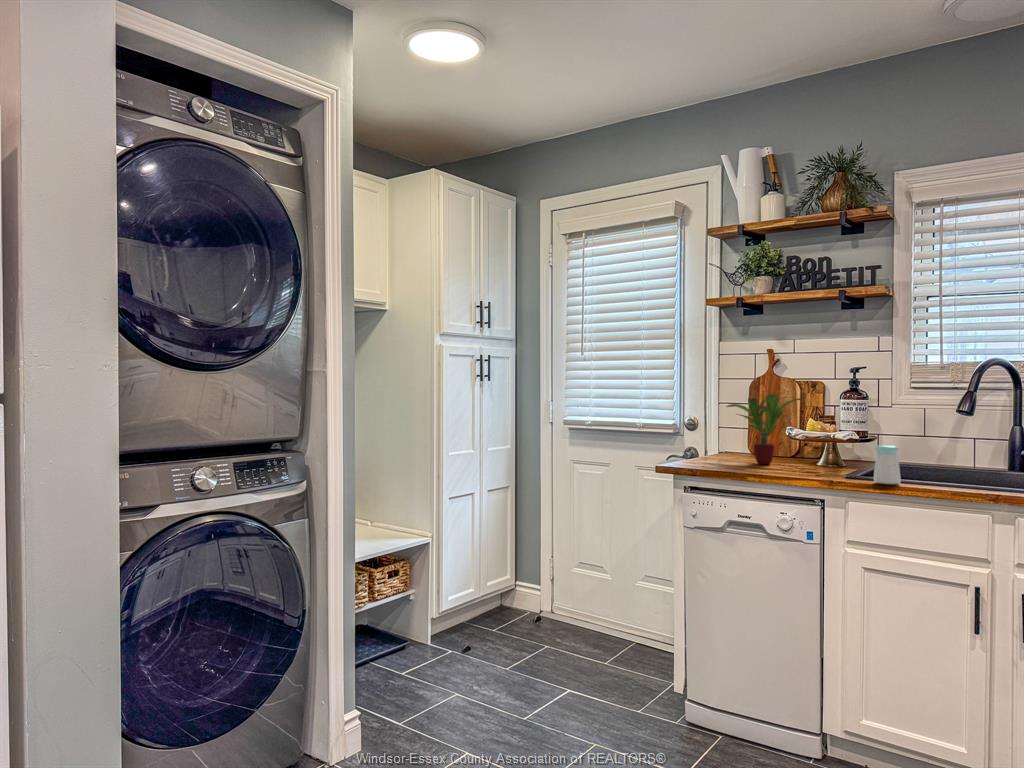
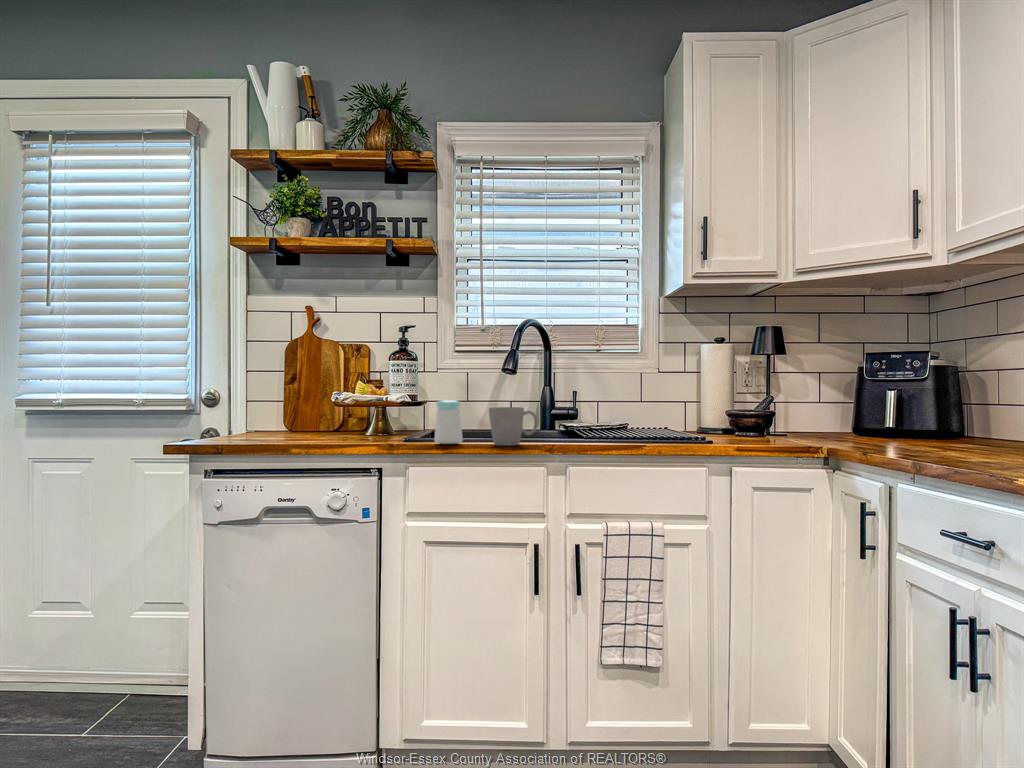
potted plant: present [726,394,805,464] -> none [256,349,355,437]
mug: none [927,454,980,491] -> present [489,407,538,446]

